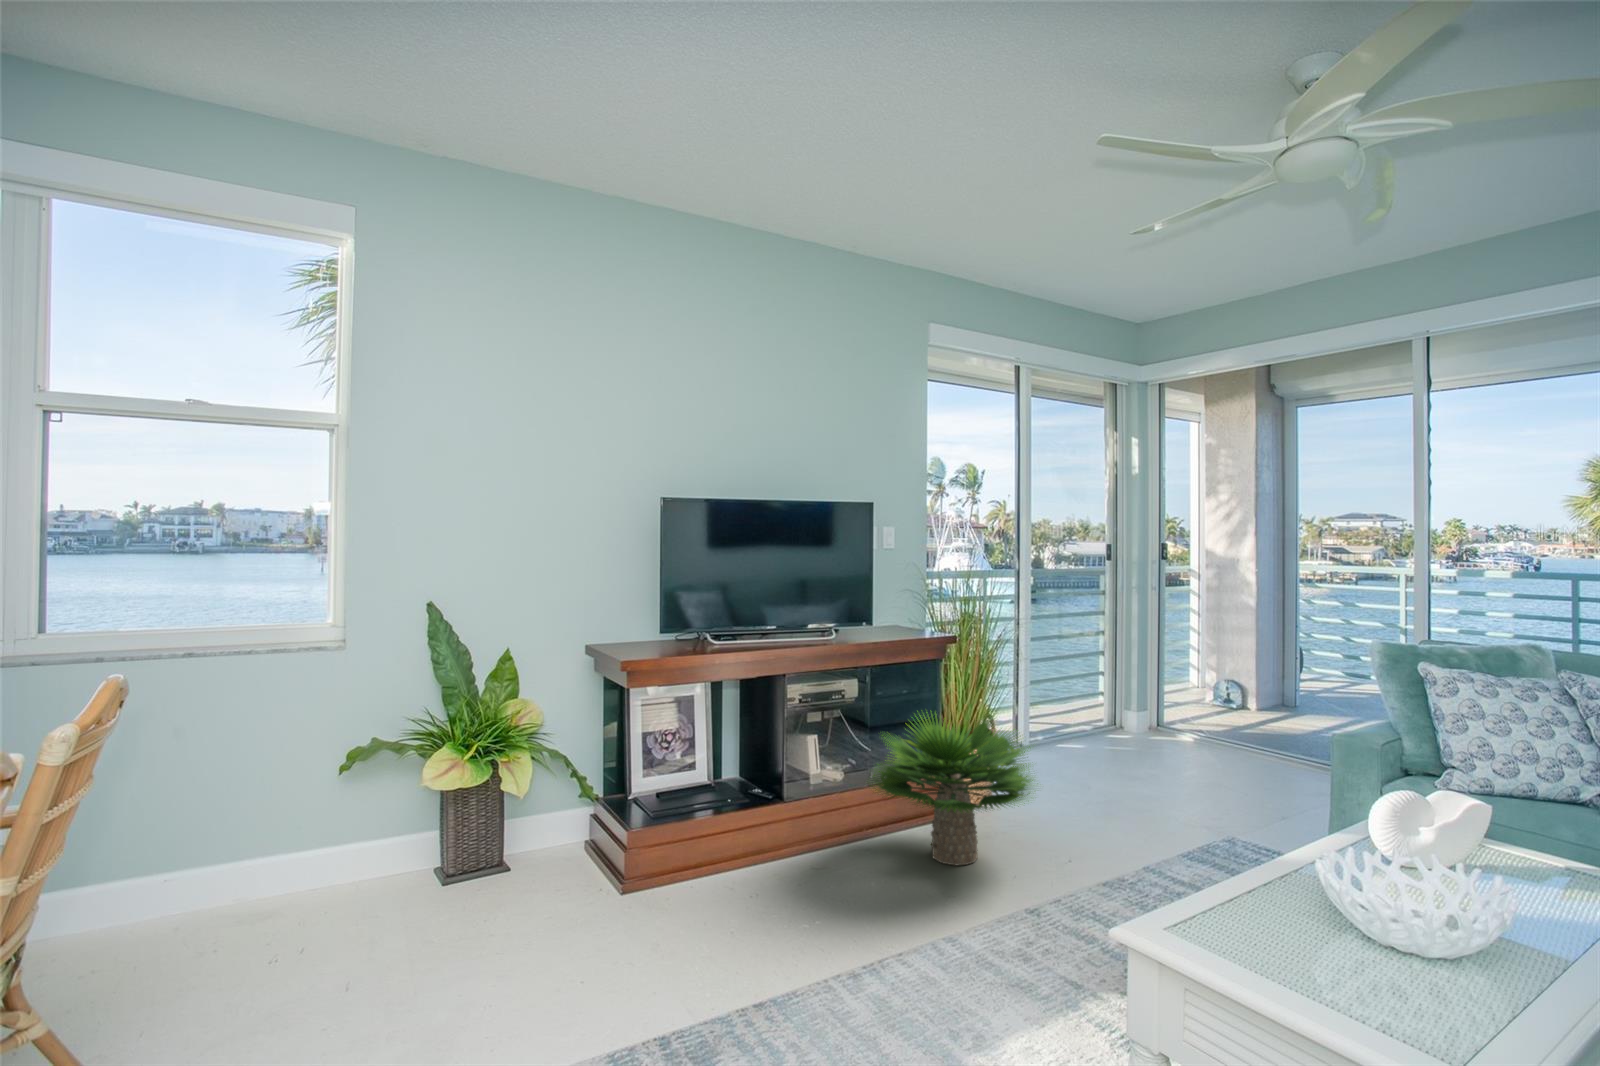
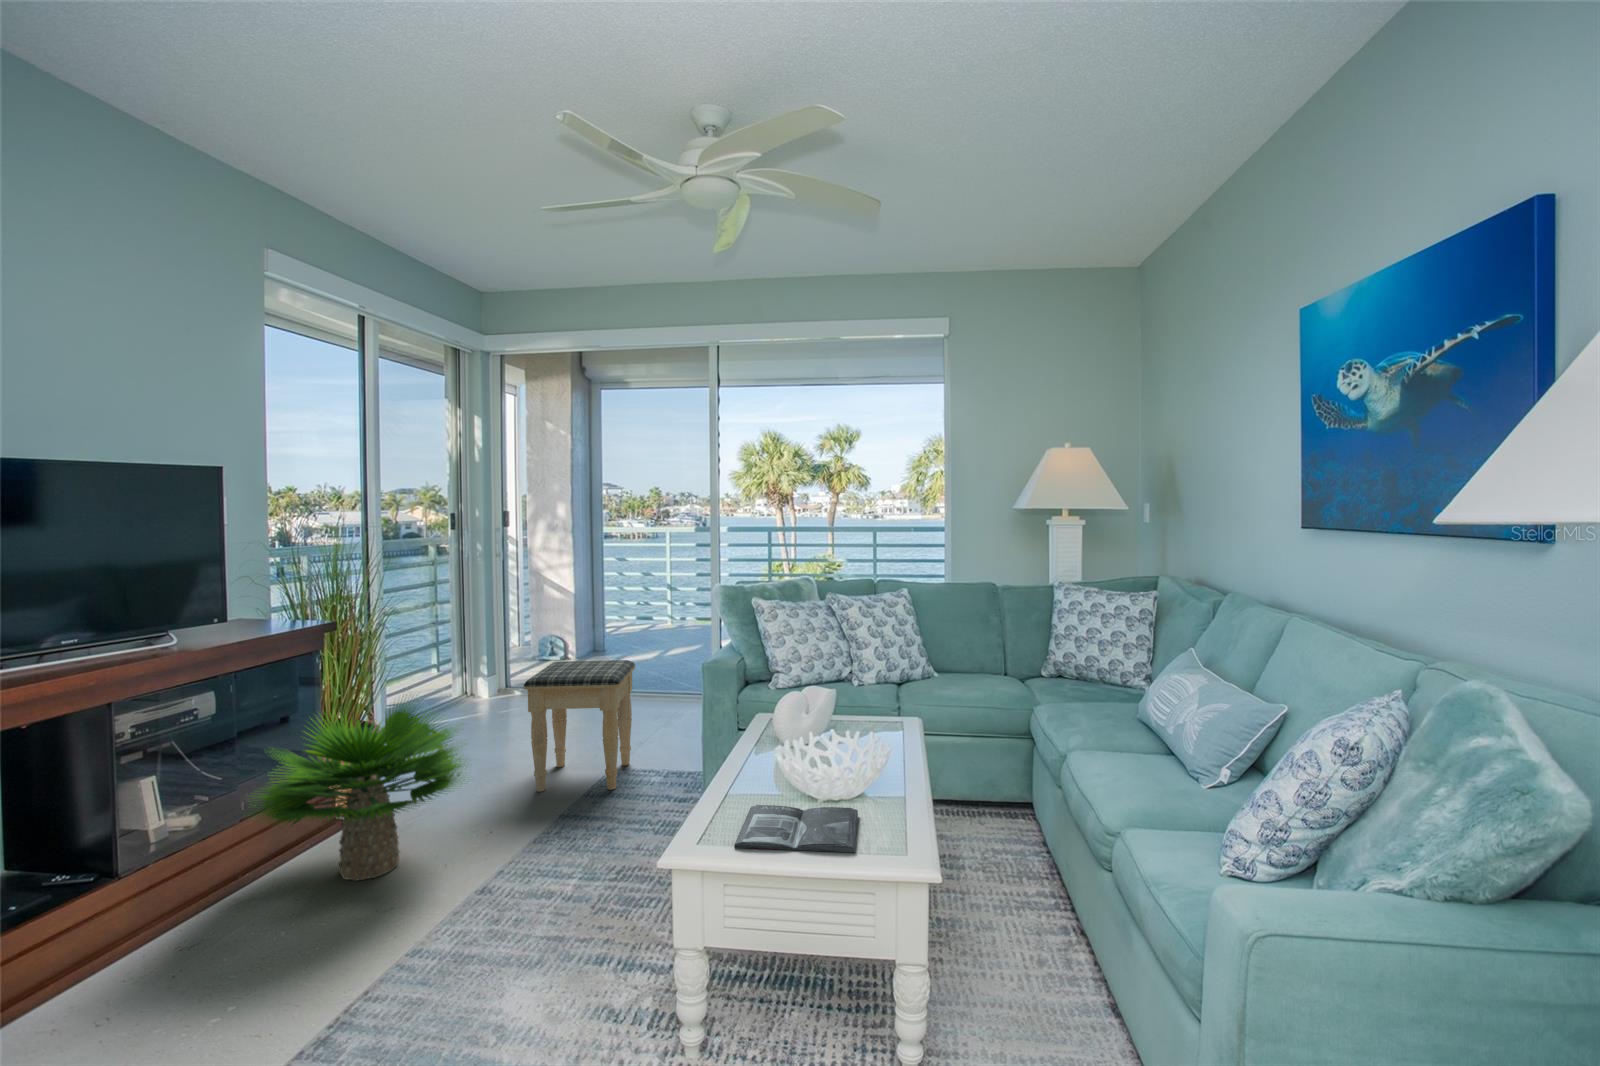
footstool: none [1113,703,1254,860] -> present [524,660,635,792]
magazine: none [1209,917,1426,1023] -> present [734,805,858,852]

